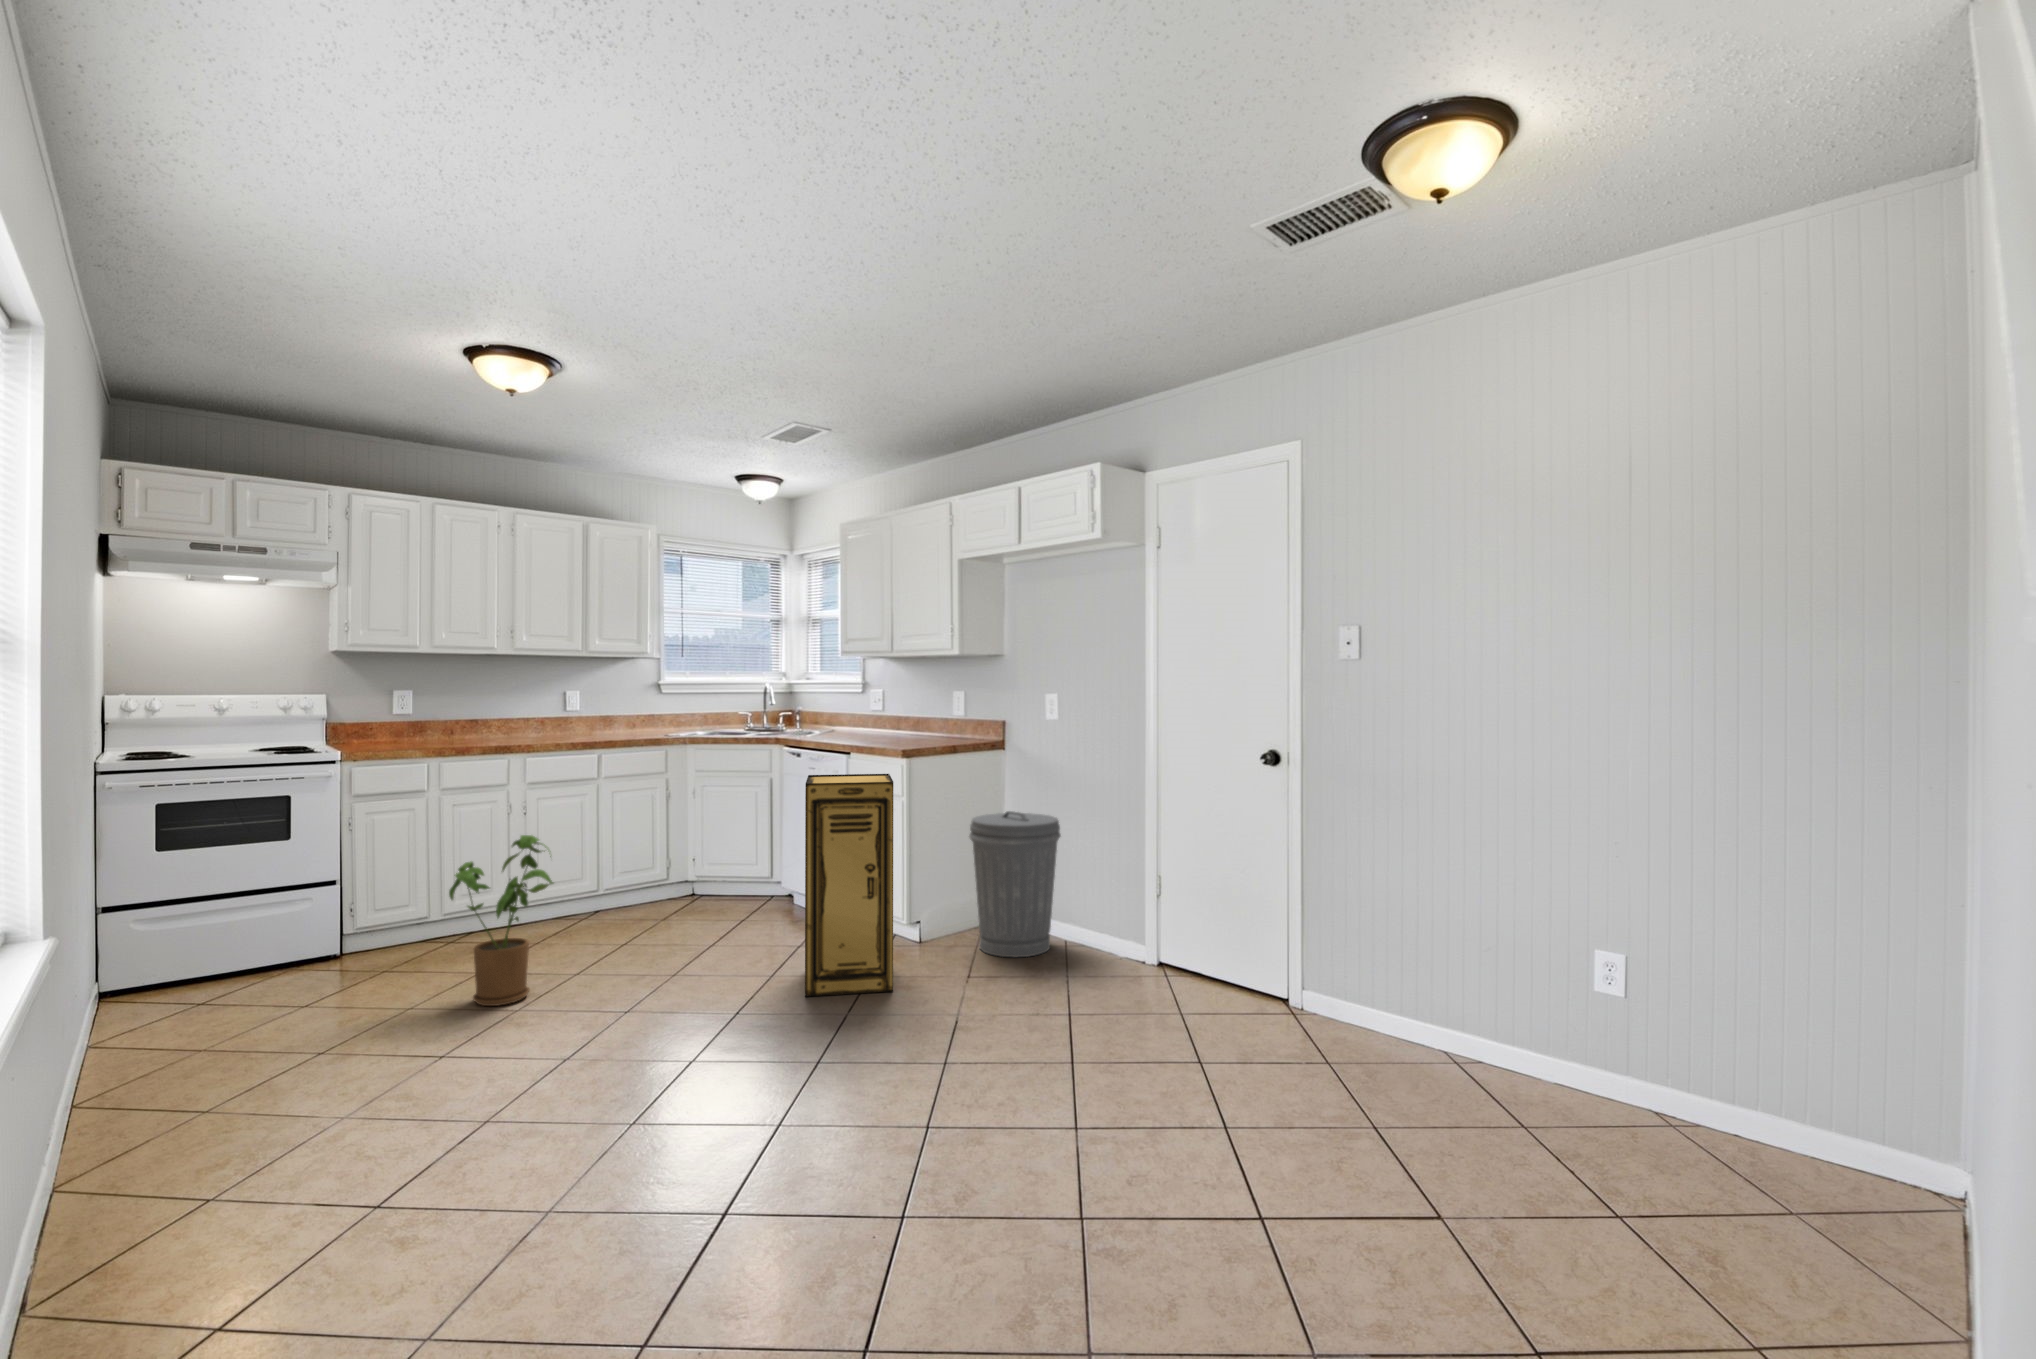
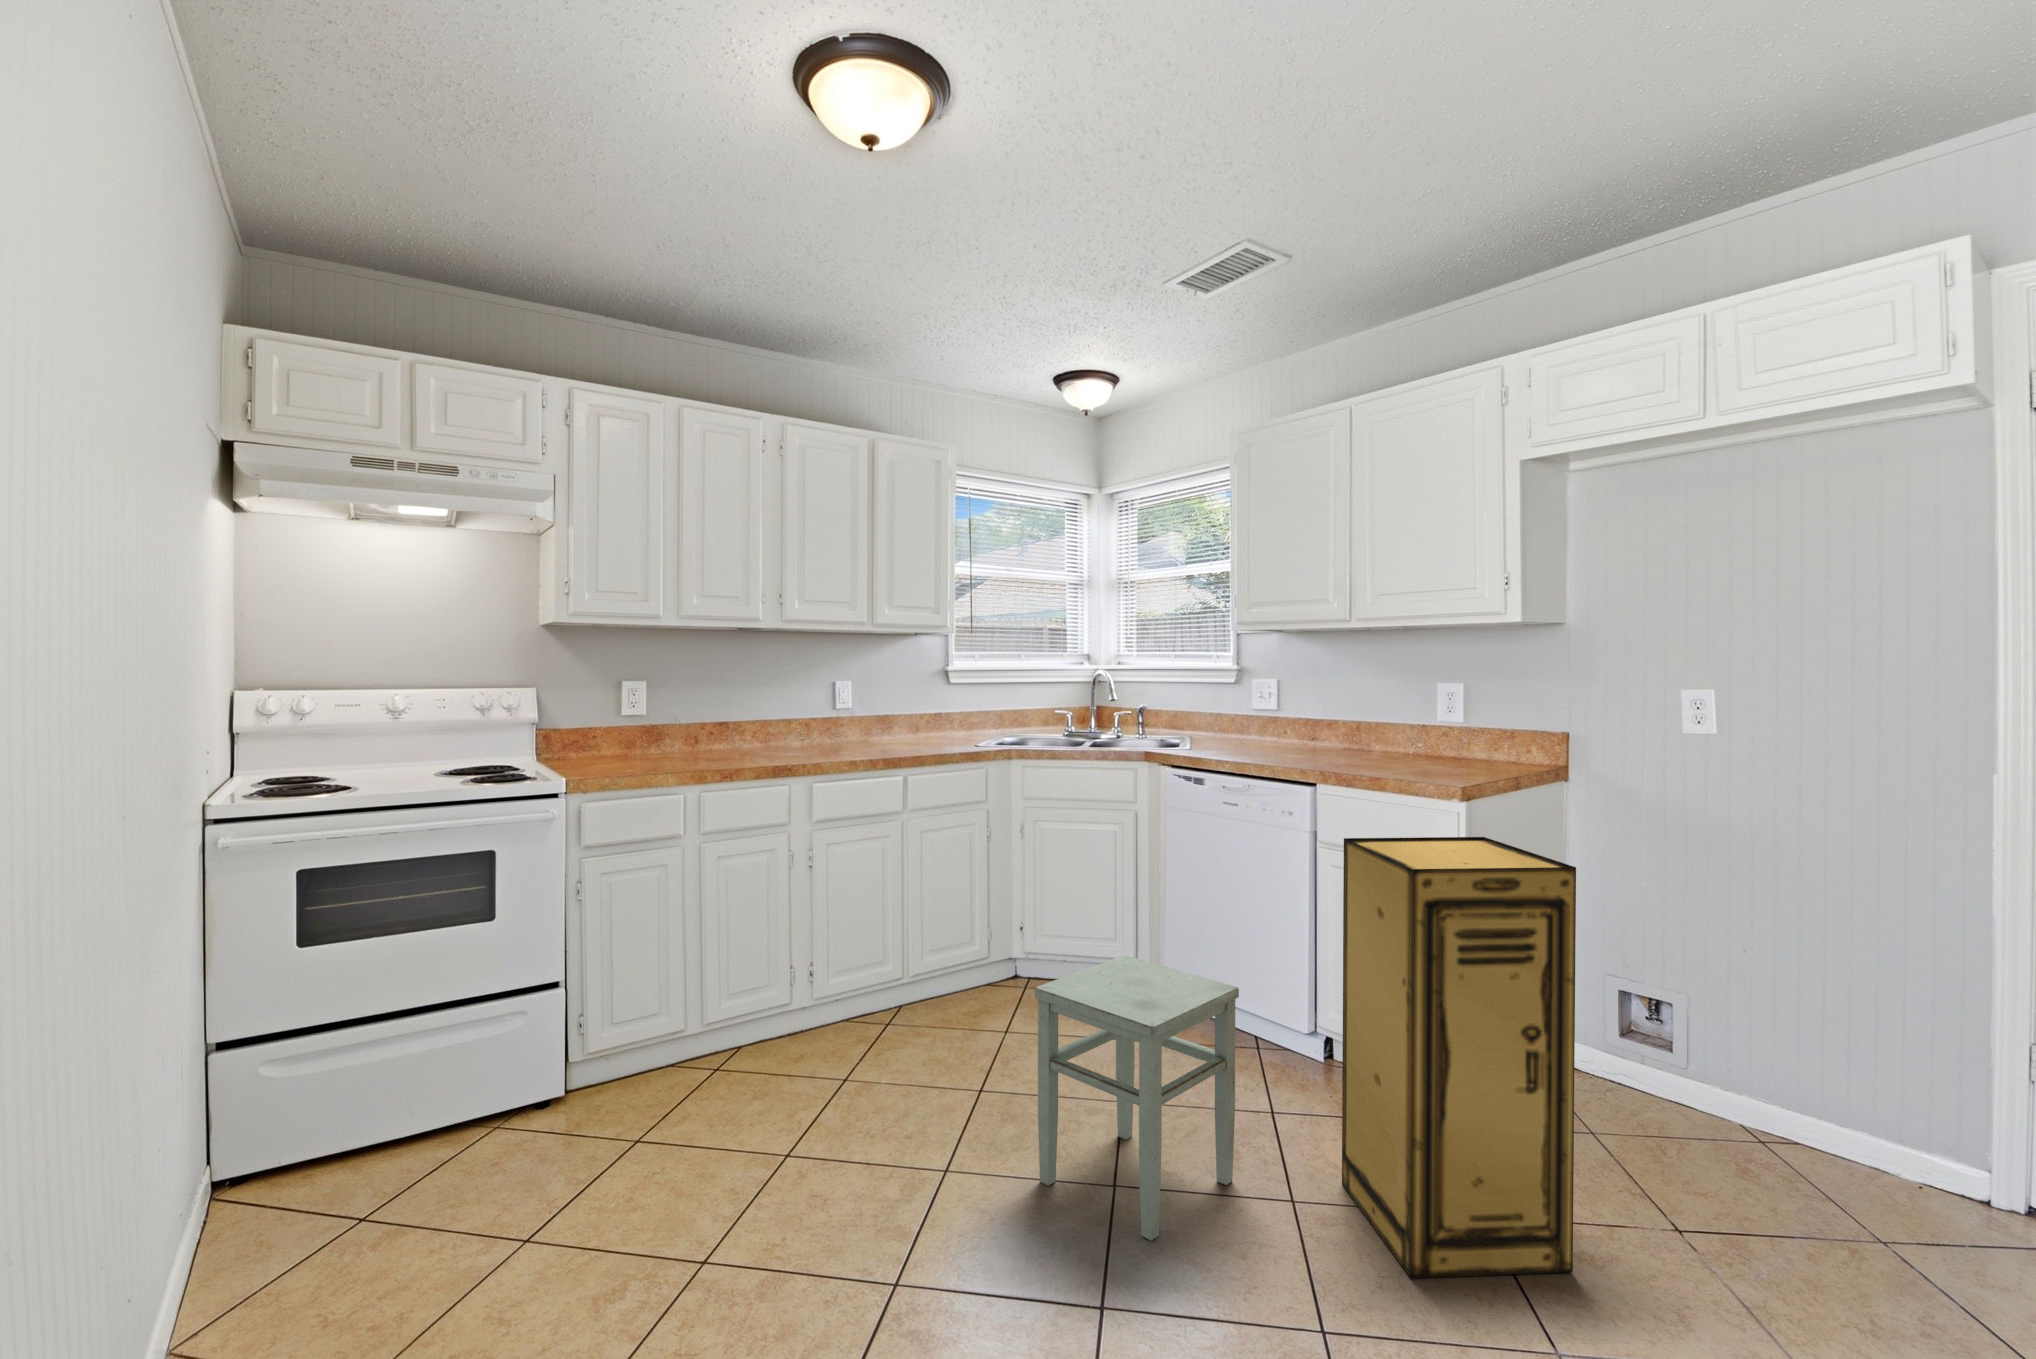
trash can: present [969,811,1061,957] -> none [1566,893,1761,1168]
house plant: present [449,835,553,1006] -> none [762,943,947,1264]
stool: none [628,852,749,992] -> present [1035,956,1239,1241]

